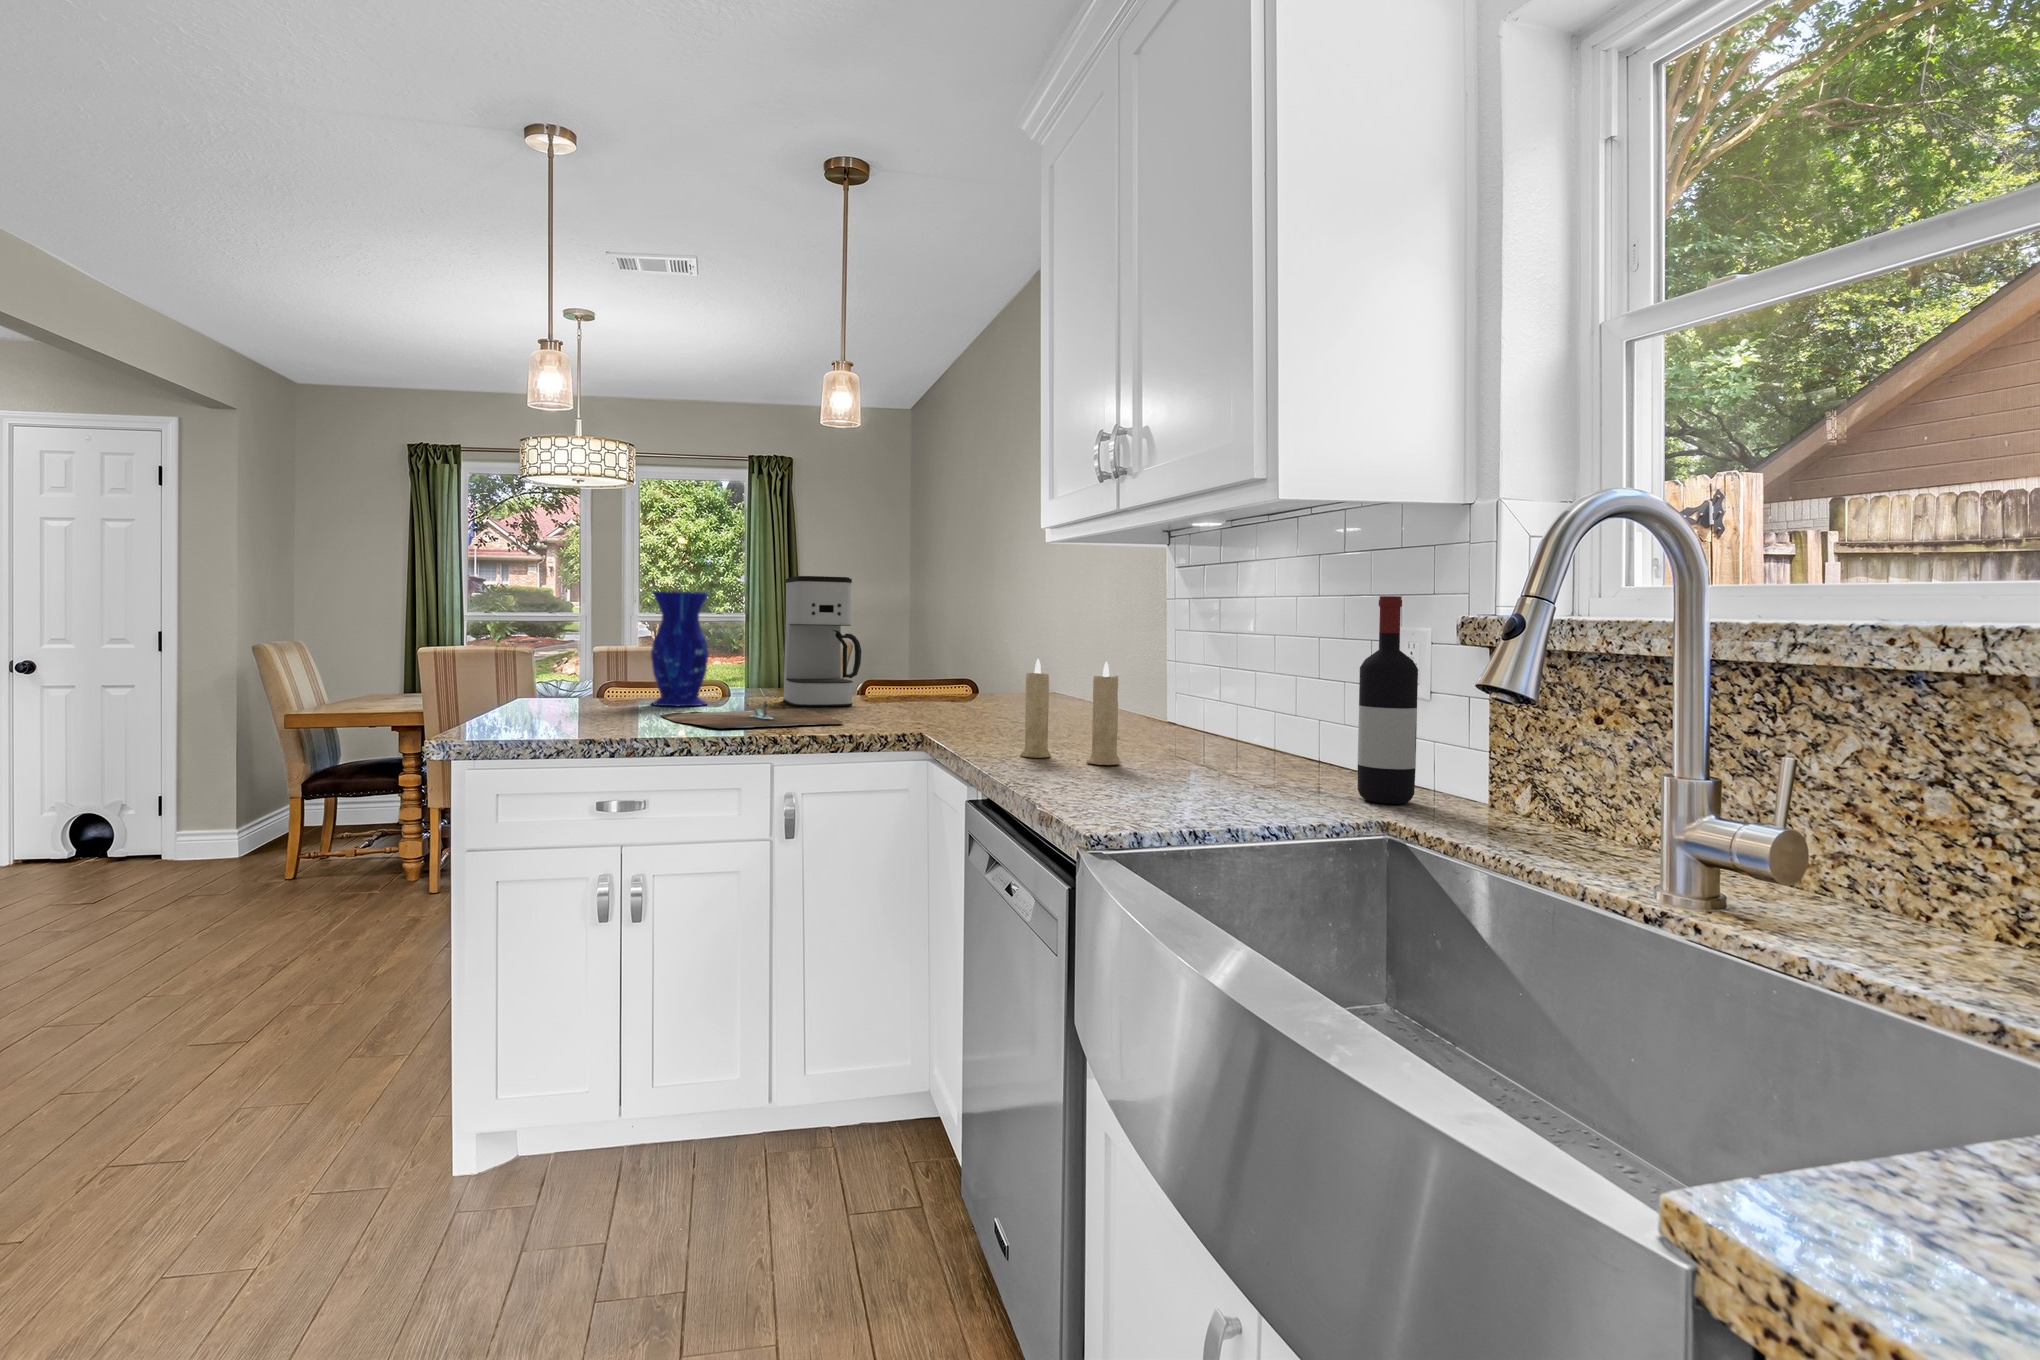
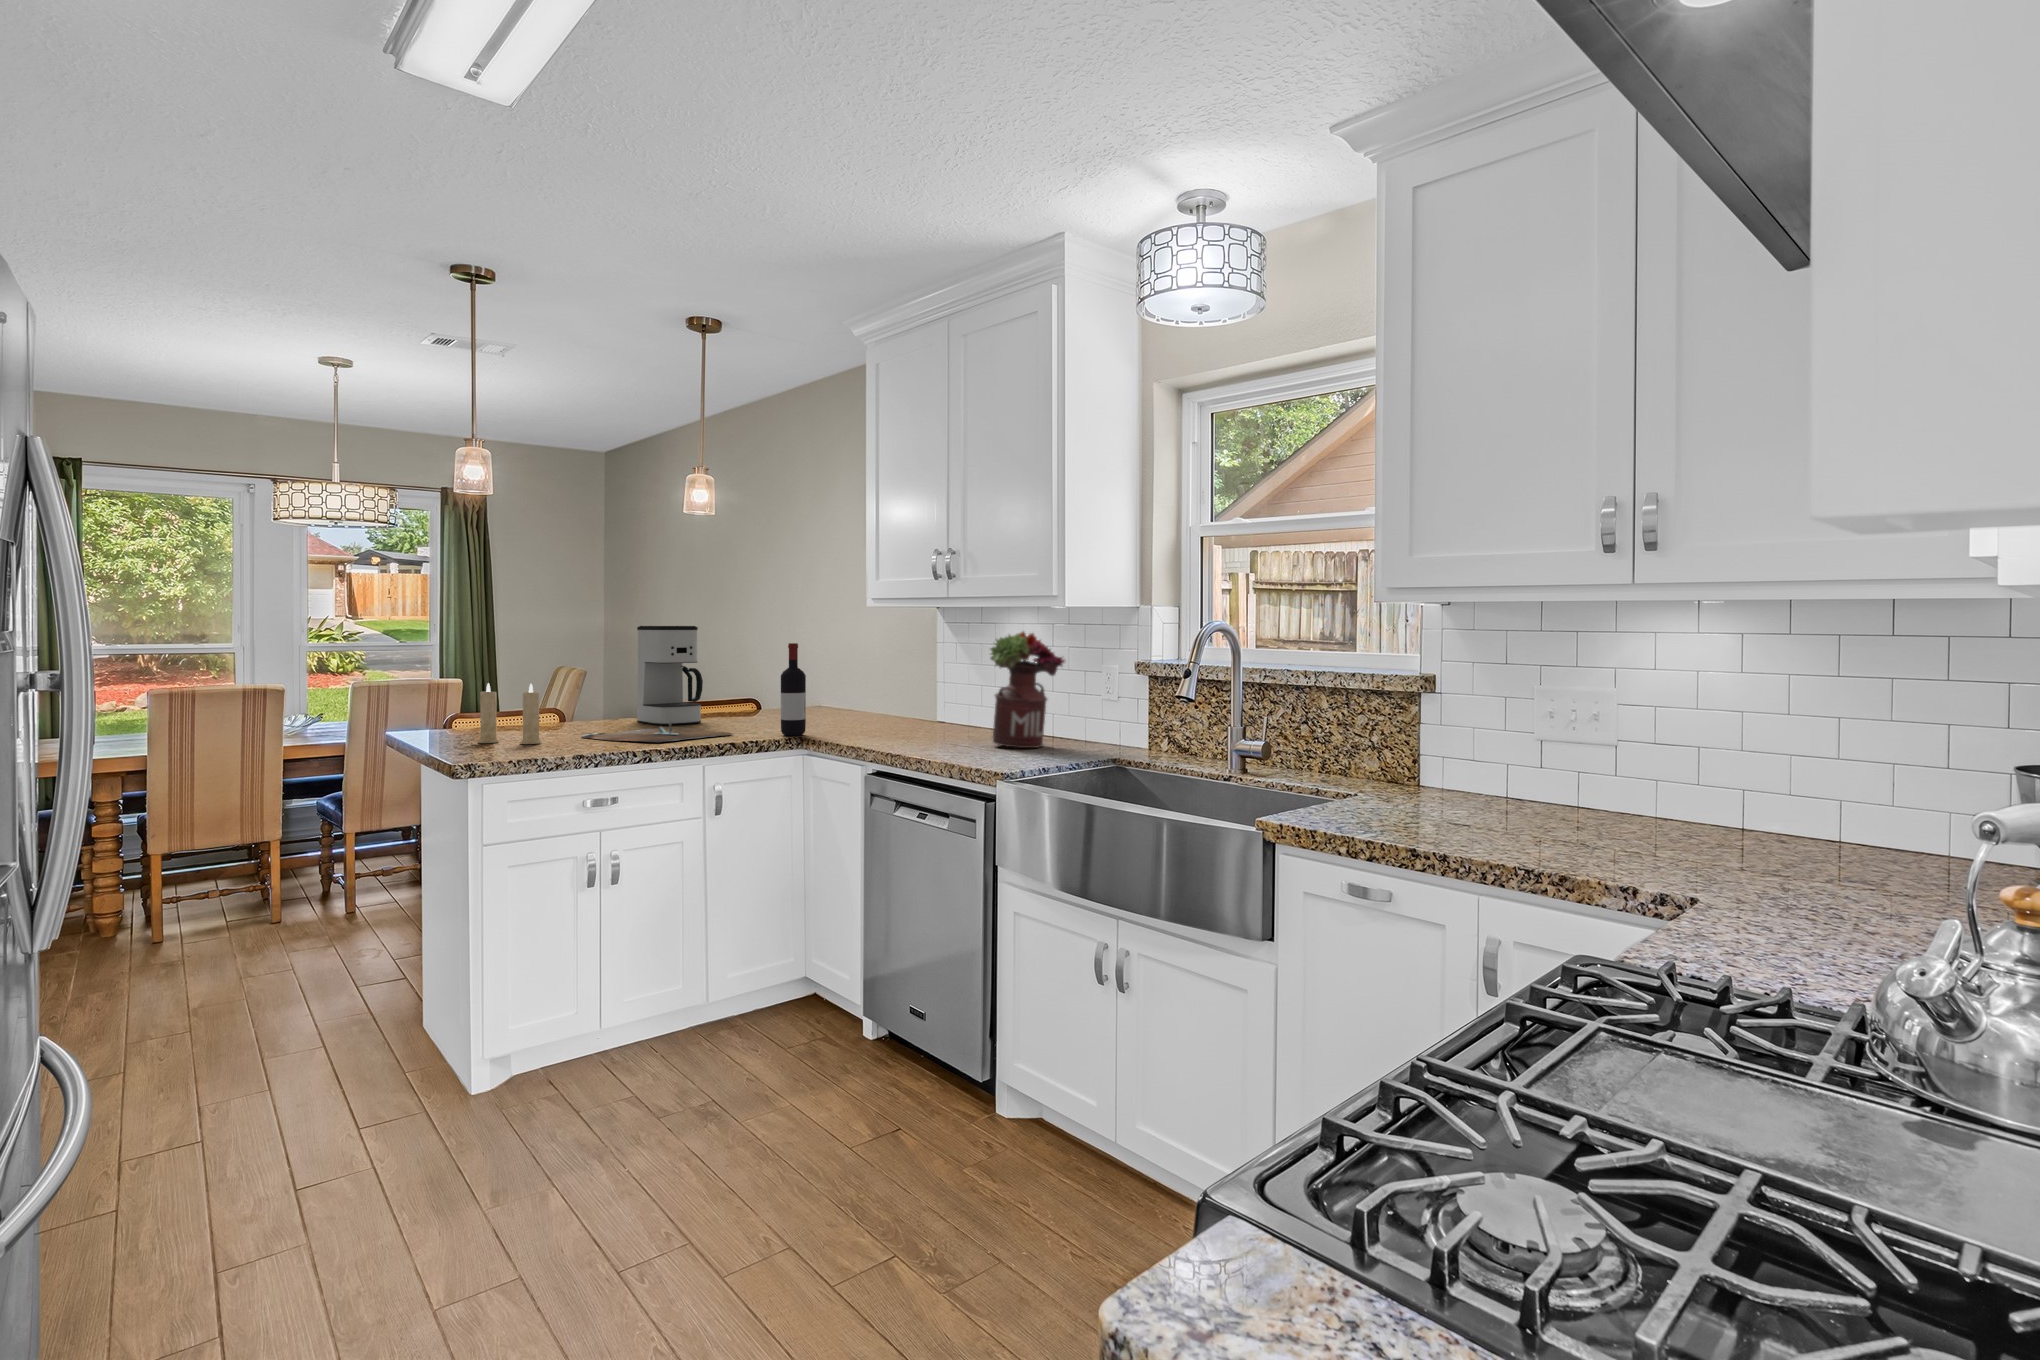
flower arrangement: none [1179,568,1329,780] -> present [991,632,1064,748]
vase: present [651,591,709,706] -> none [540,640,588,731]
wine bottle: present [1358,596,1418,804] -> present [781,643,806,736]
candle: present [1020,659,1120,765] -> present [477,683,541,744]

